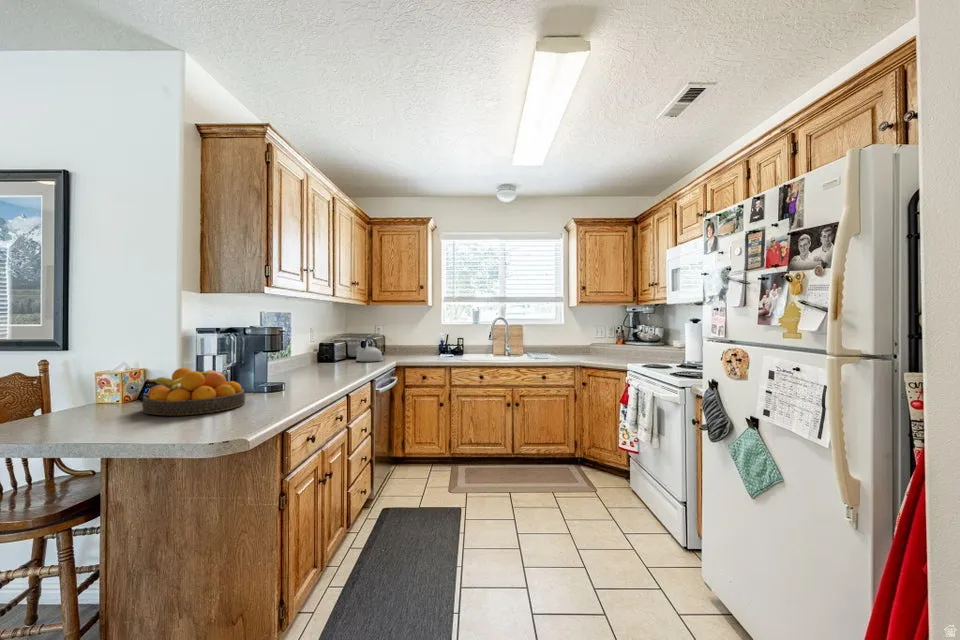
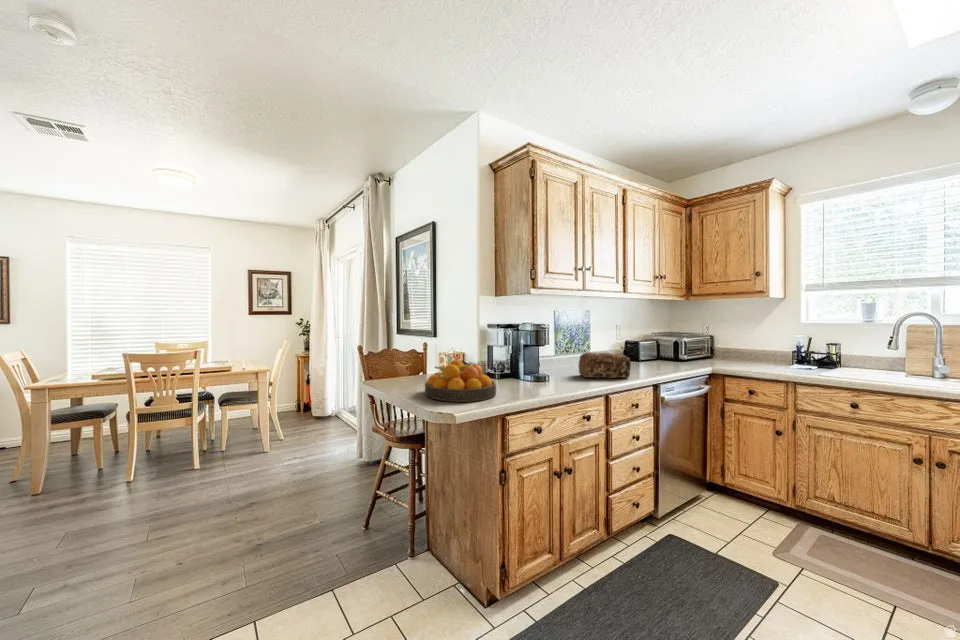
kettle: present [356,337,383,362] -> none [662,337,698,365]
bread loaf: none [297,352,349,378] -> present [579,352,631,378]

